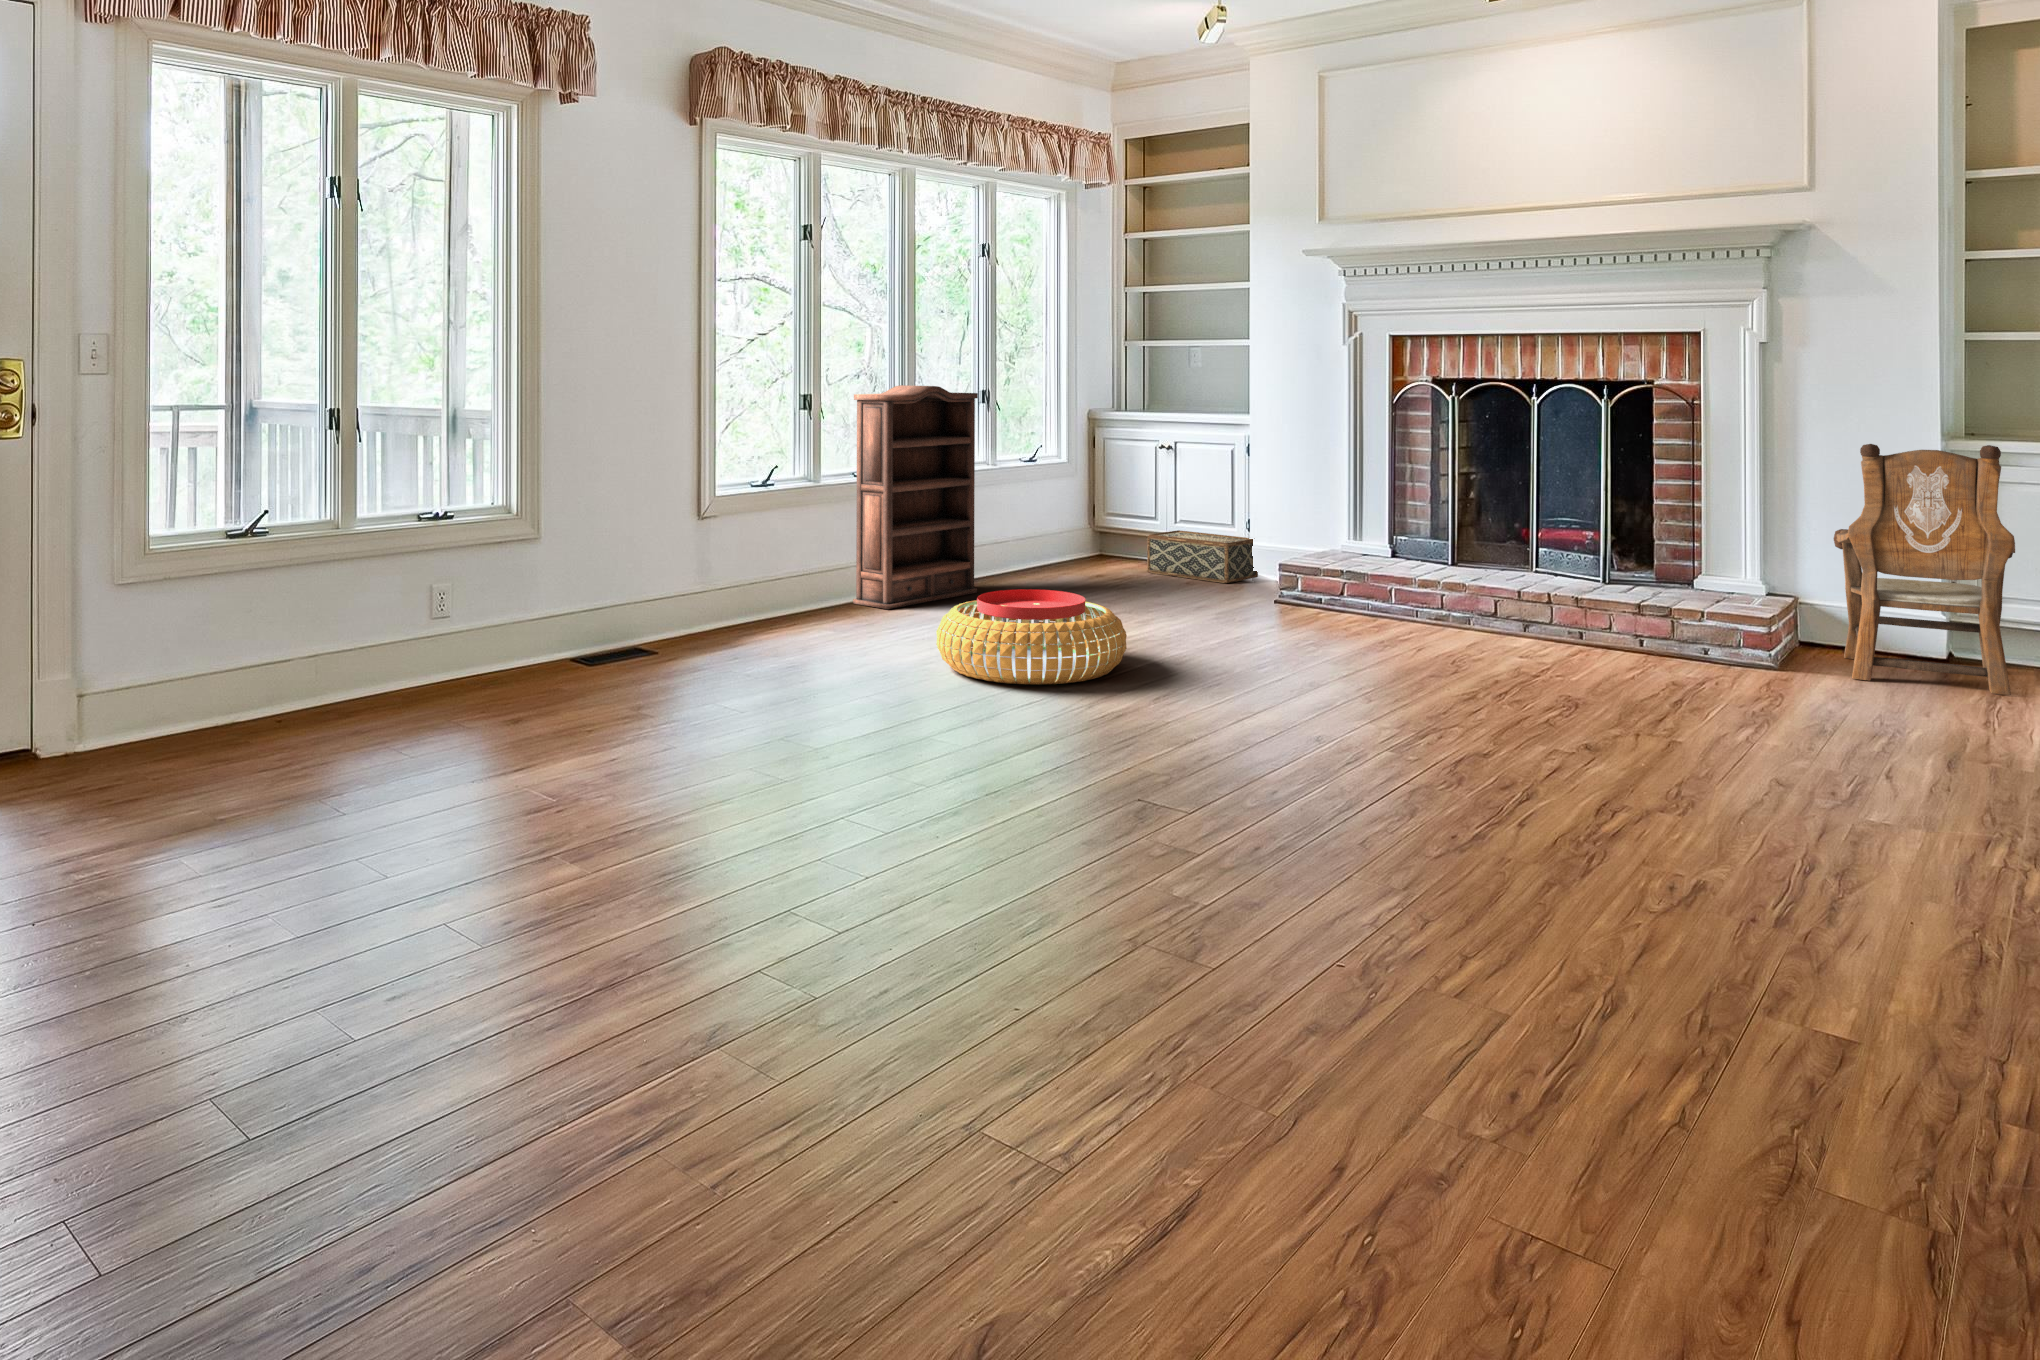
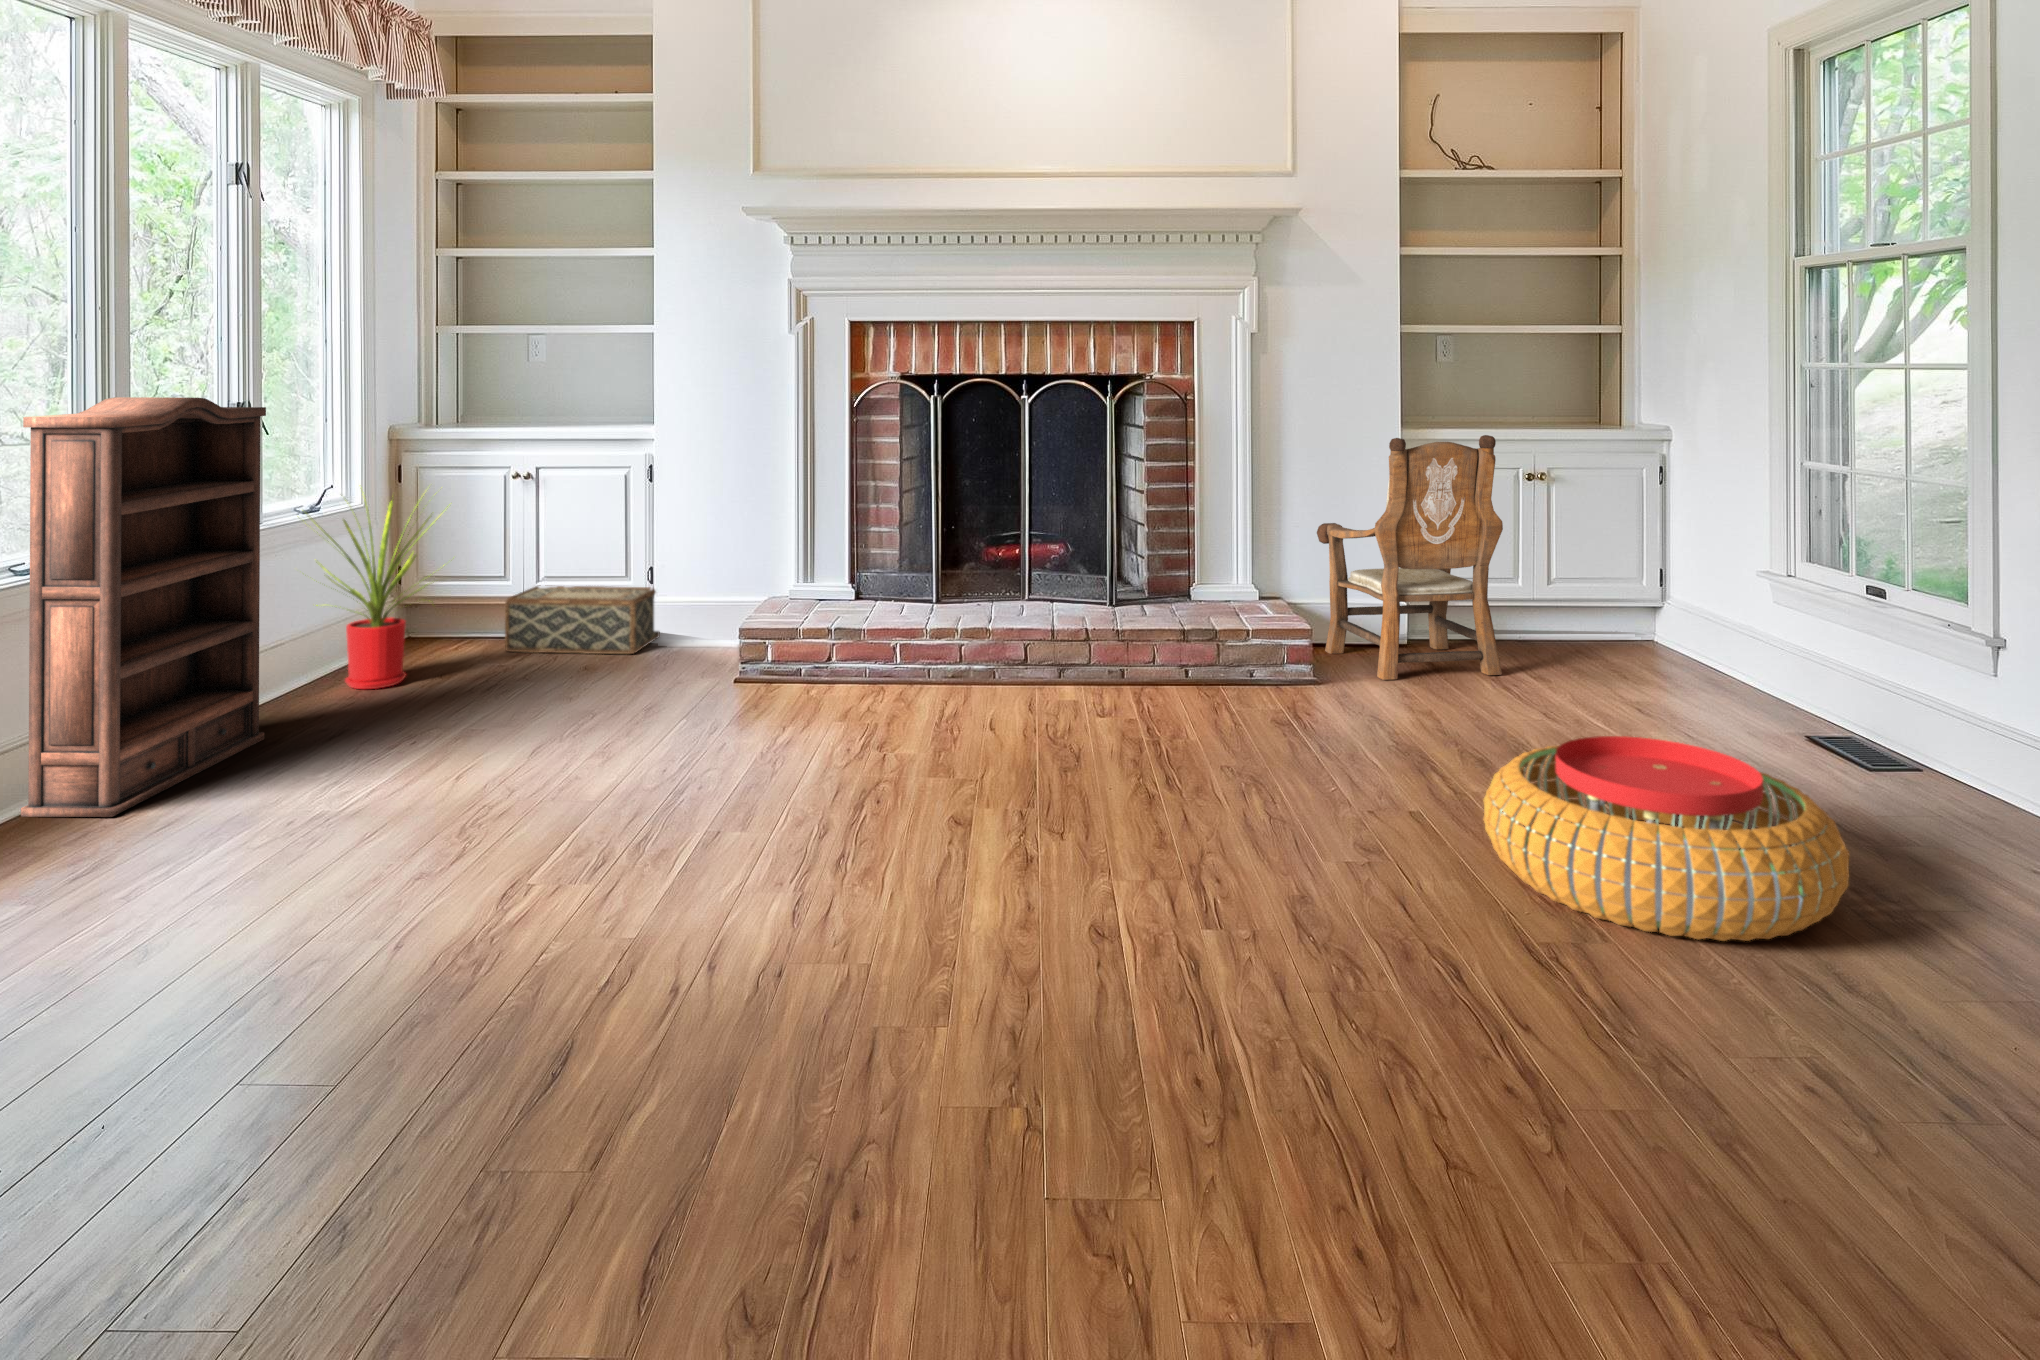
house plant: none [1009,447,1105,580] -> present [305,487,450,689]
pouf: present [936,589,1127,684] -> present [1483,736,1849,941]

